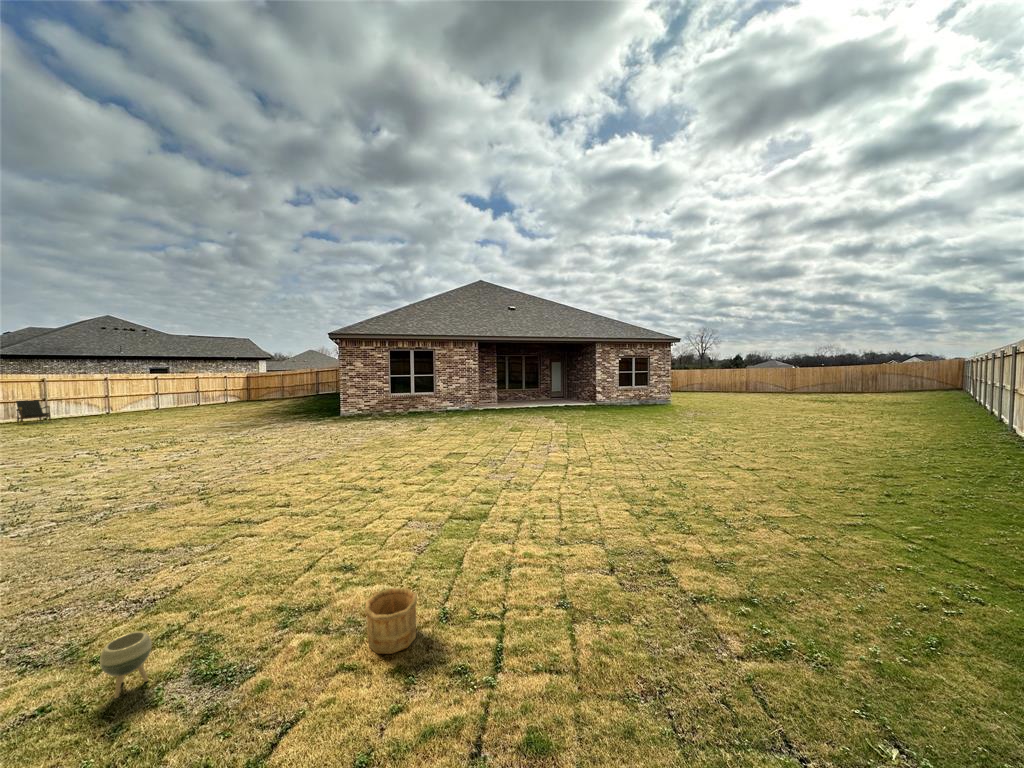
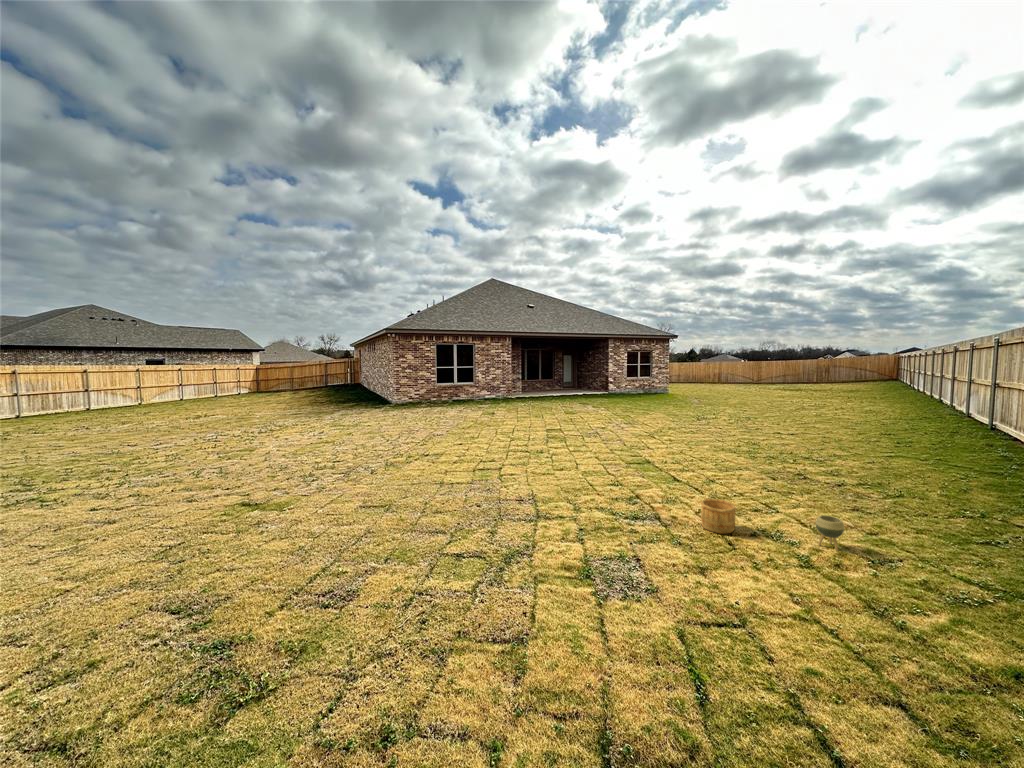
lounge chair: present [16,400,51,424] -> none [59,391,96,416]
planter: present [100,631,152,698] -> present [816,515,844,550]

